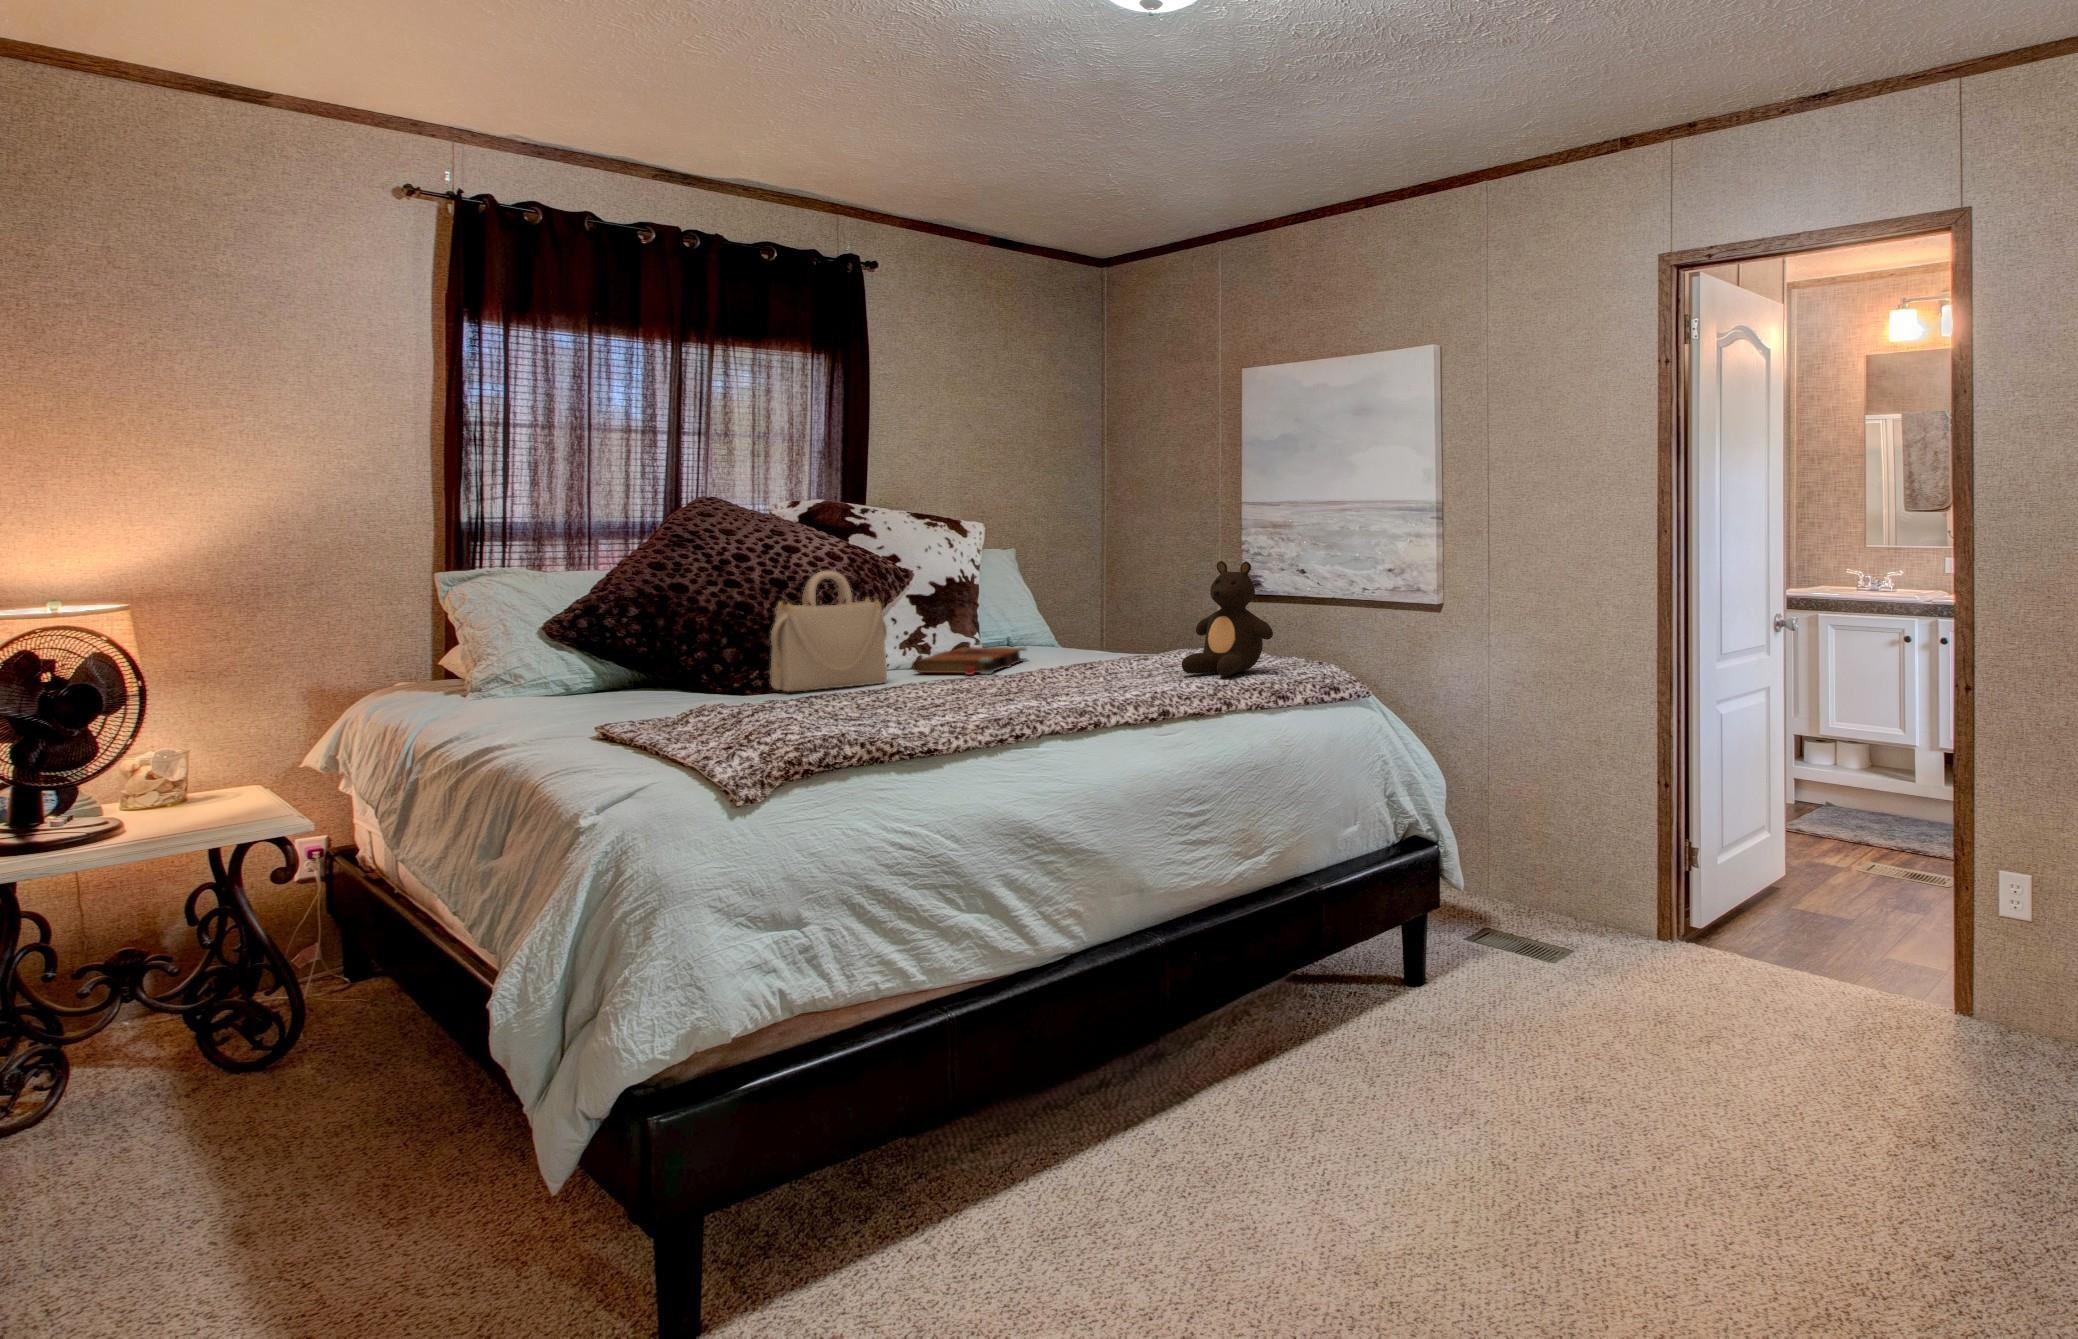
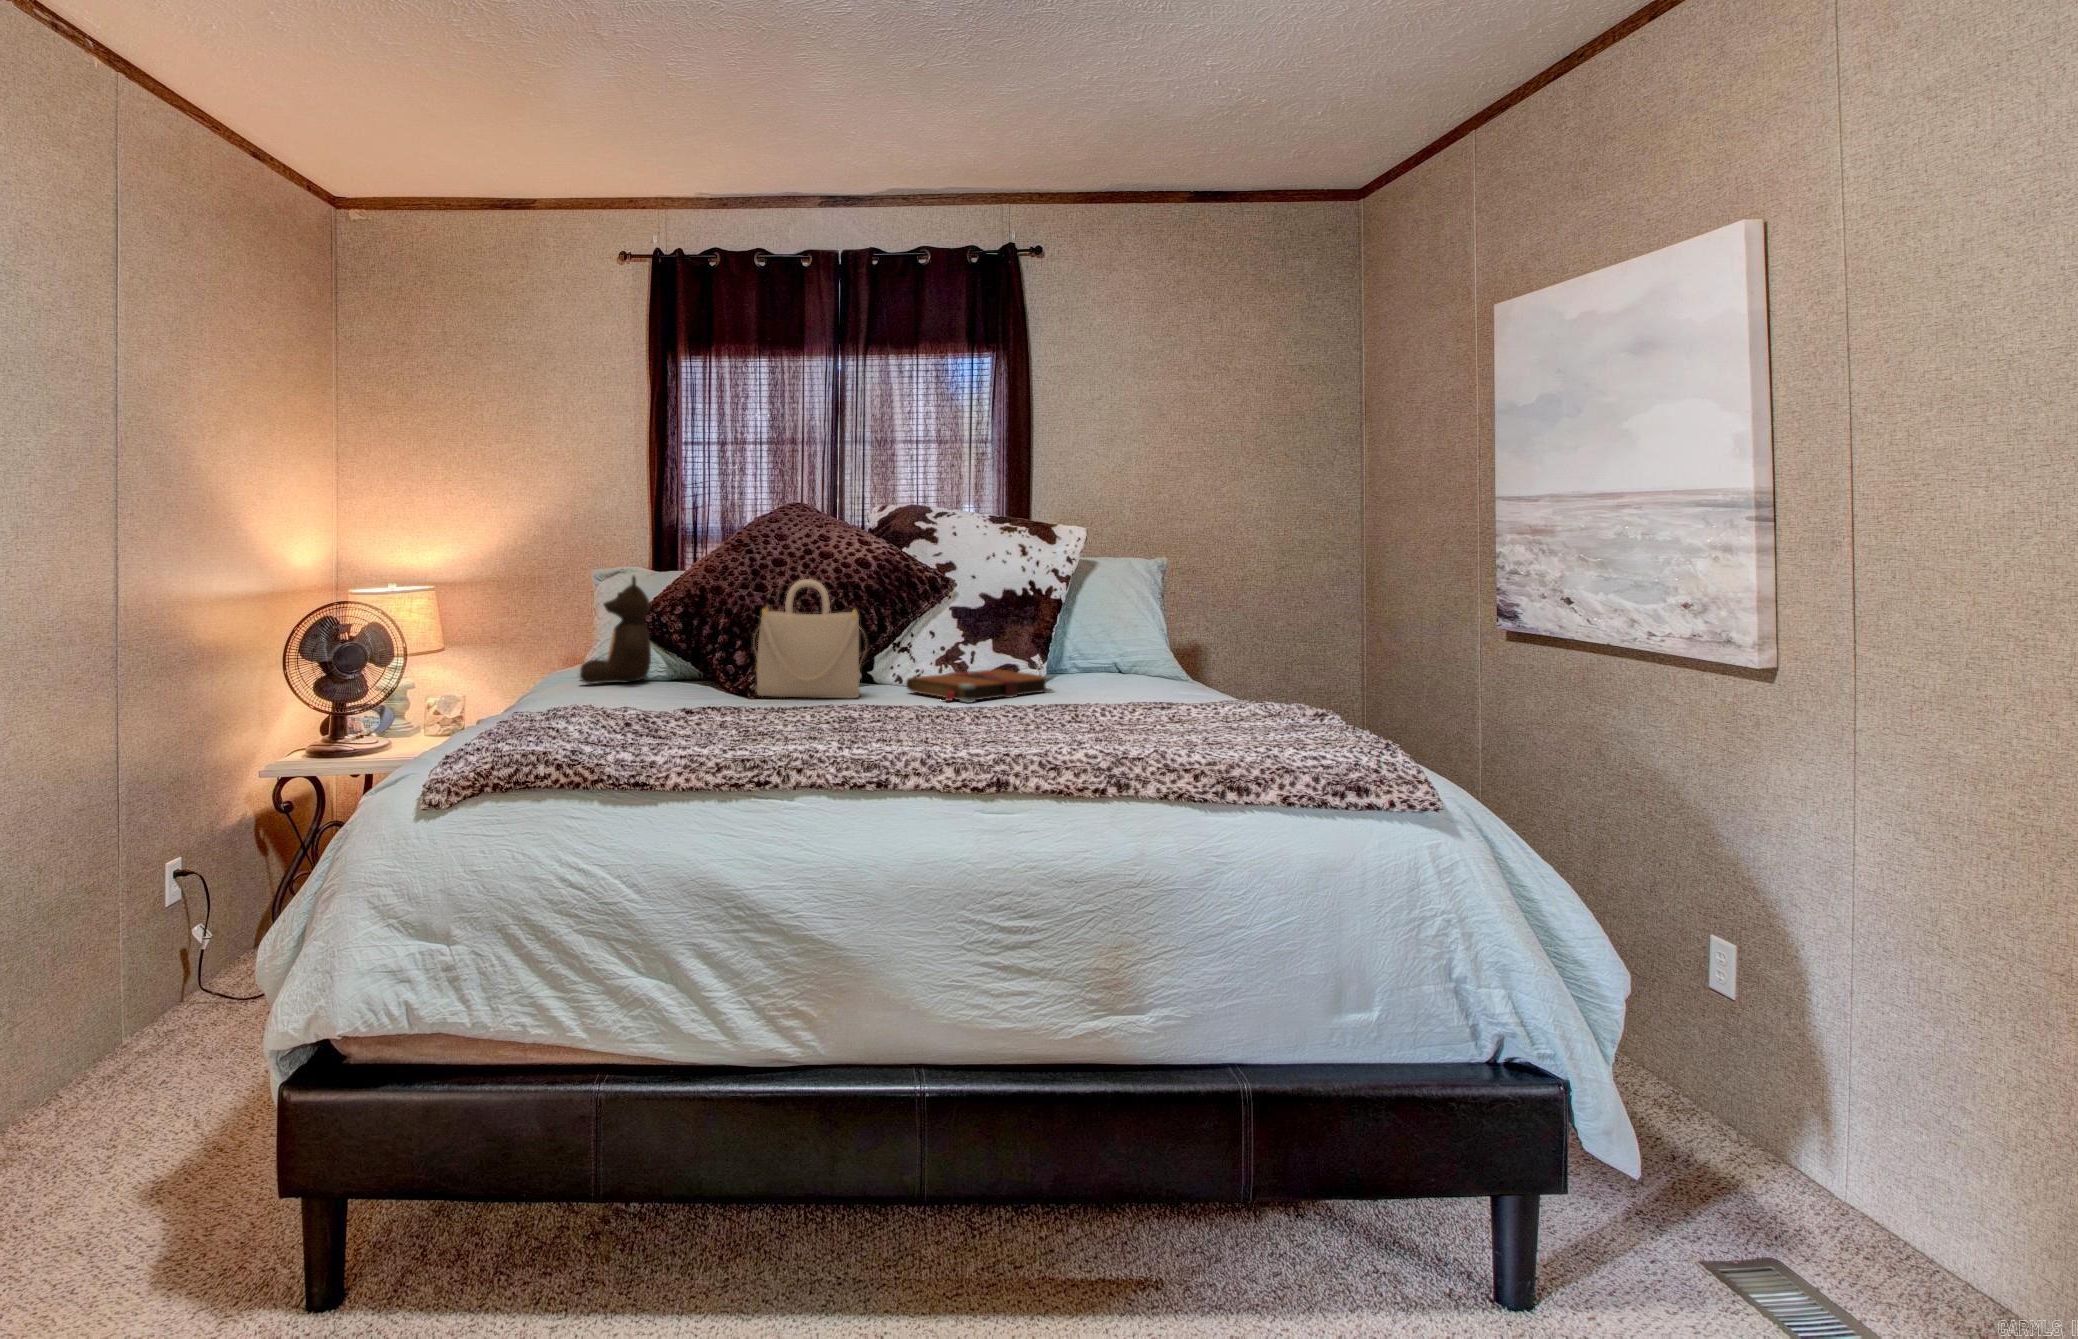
teddy bear: present [1182,561,1273,677] -> present [580,576,651,684]

